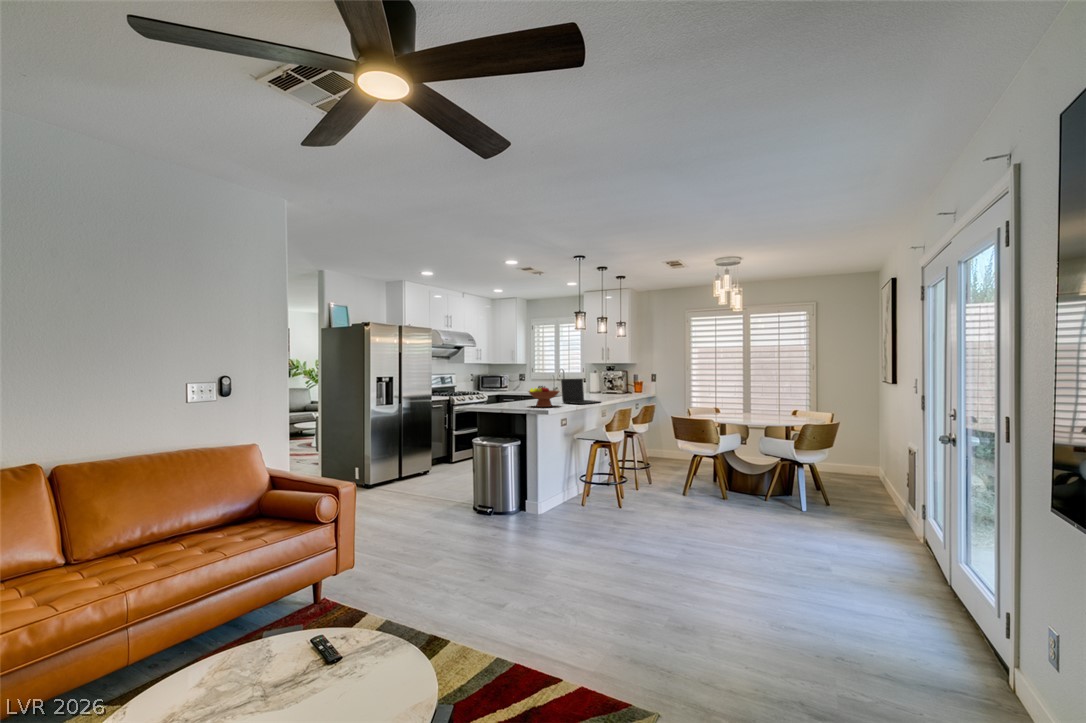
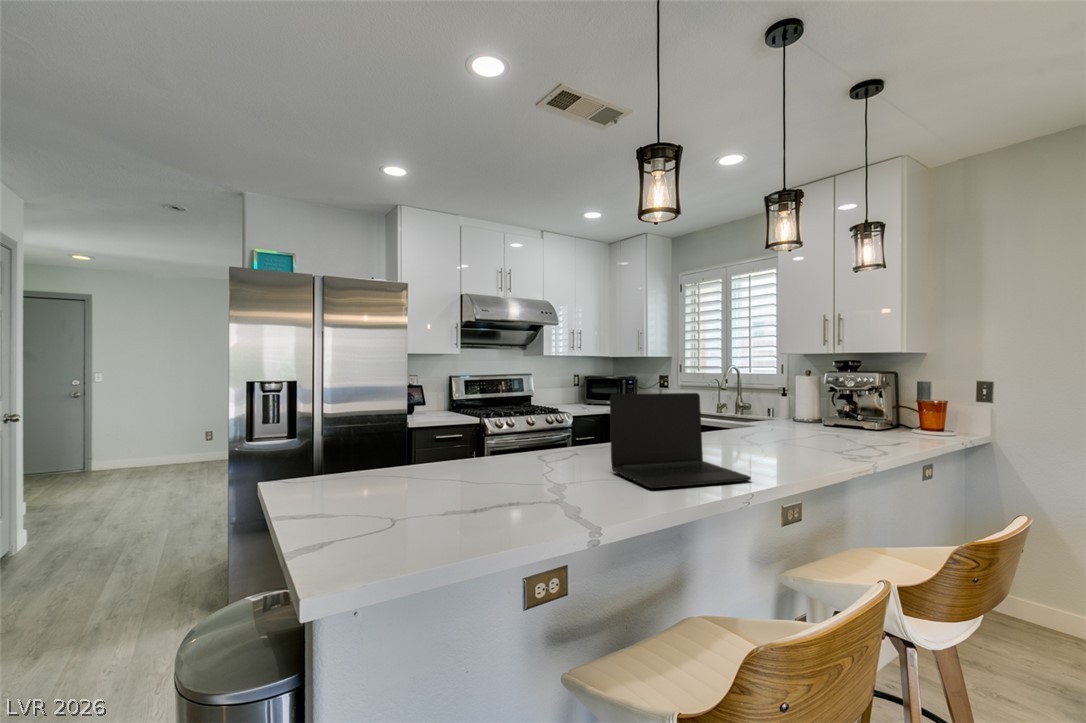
fruit bowl: present [528,386,559,407] -> none [448,416,560,495]

